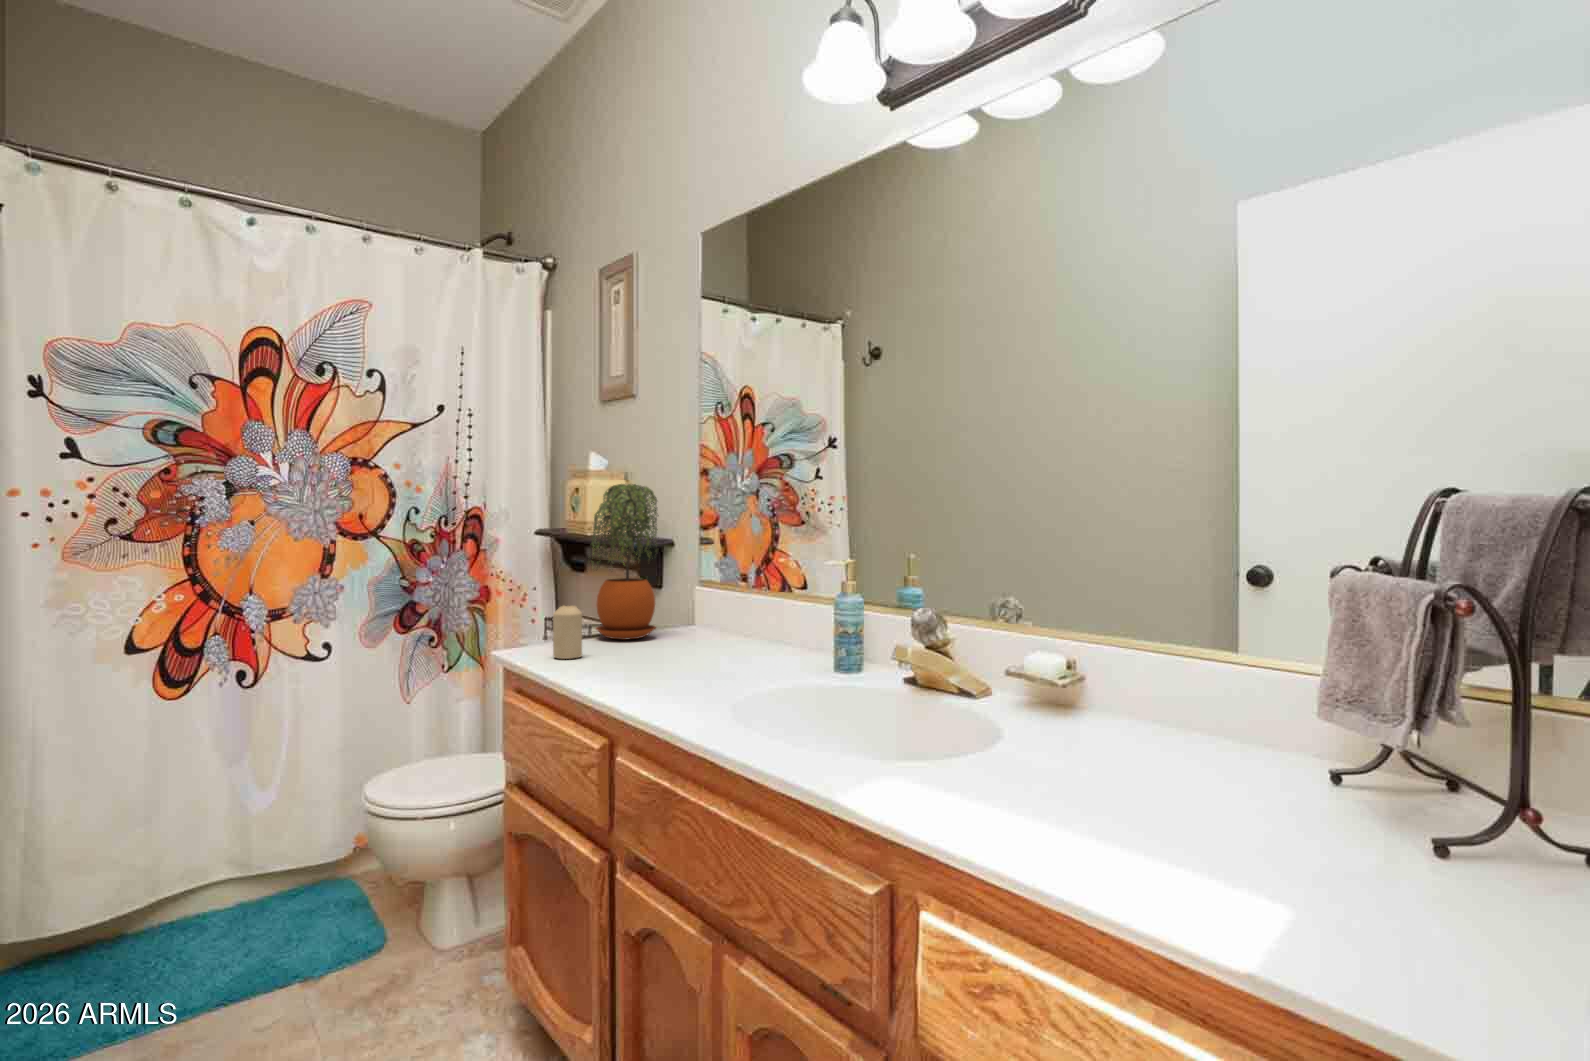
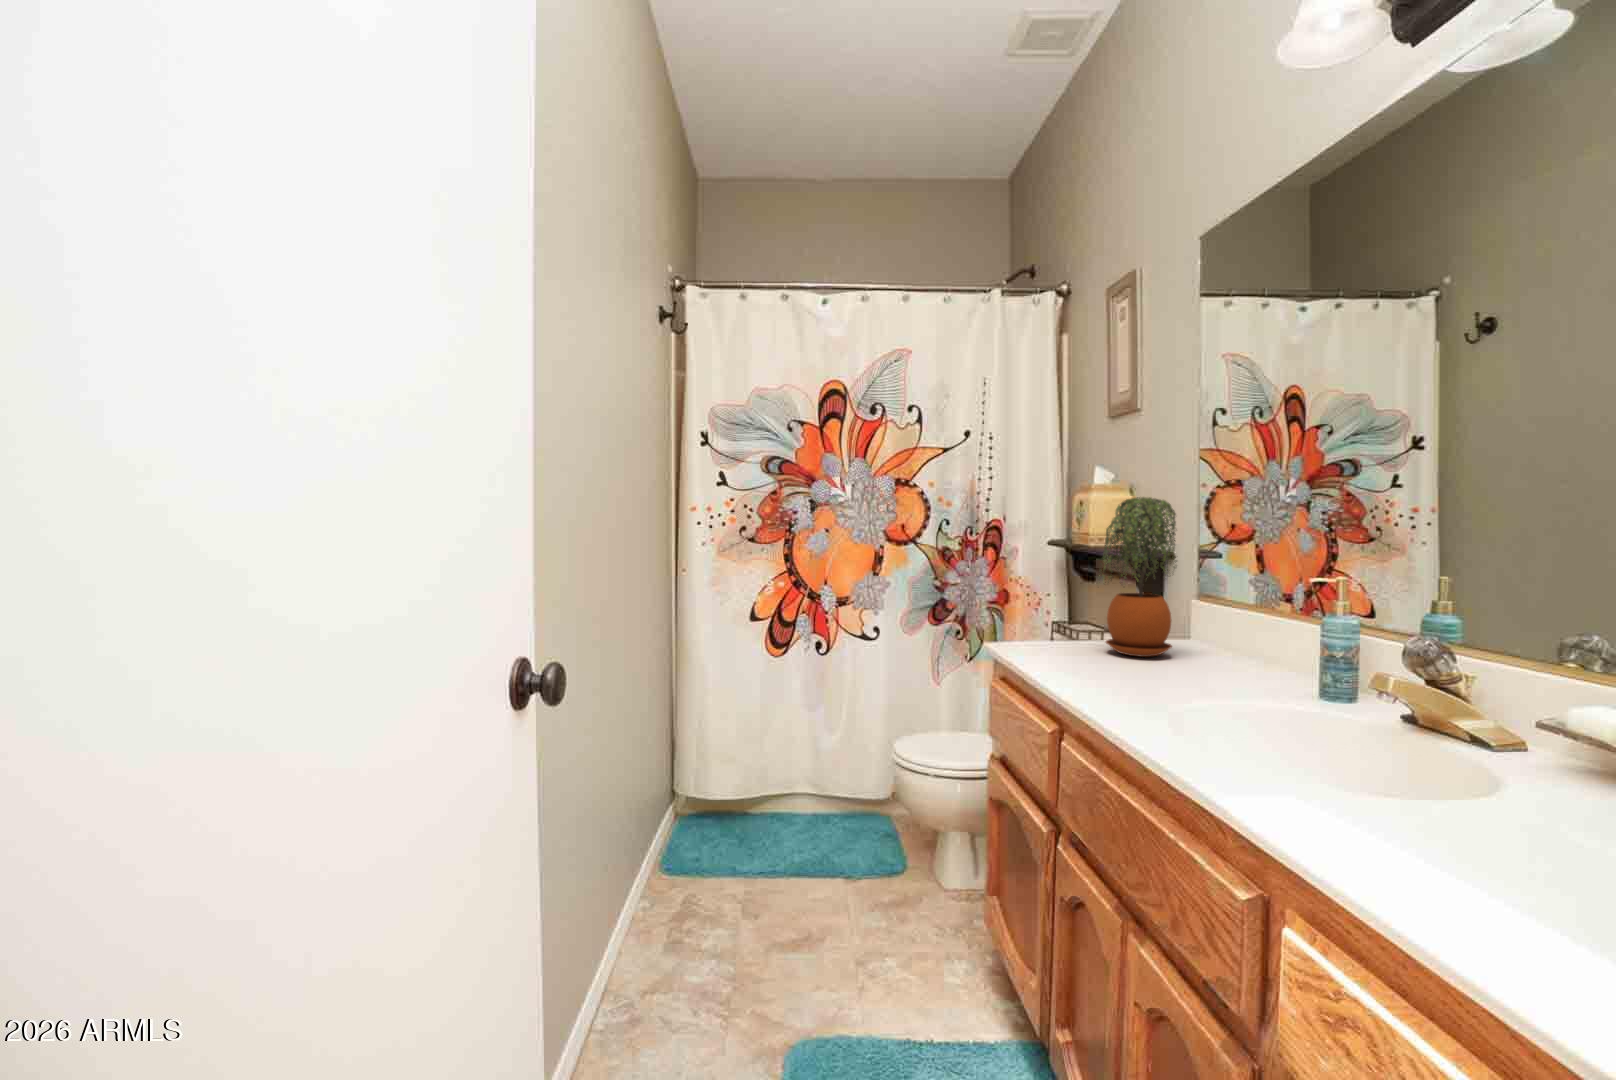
candle: present [553,606,582,659] -> none [1062,620,1093,674]

